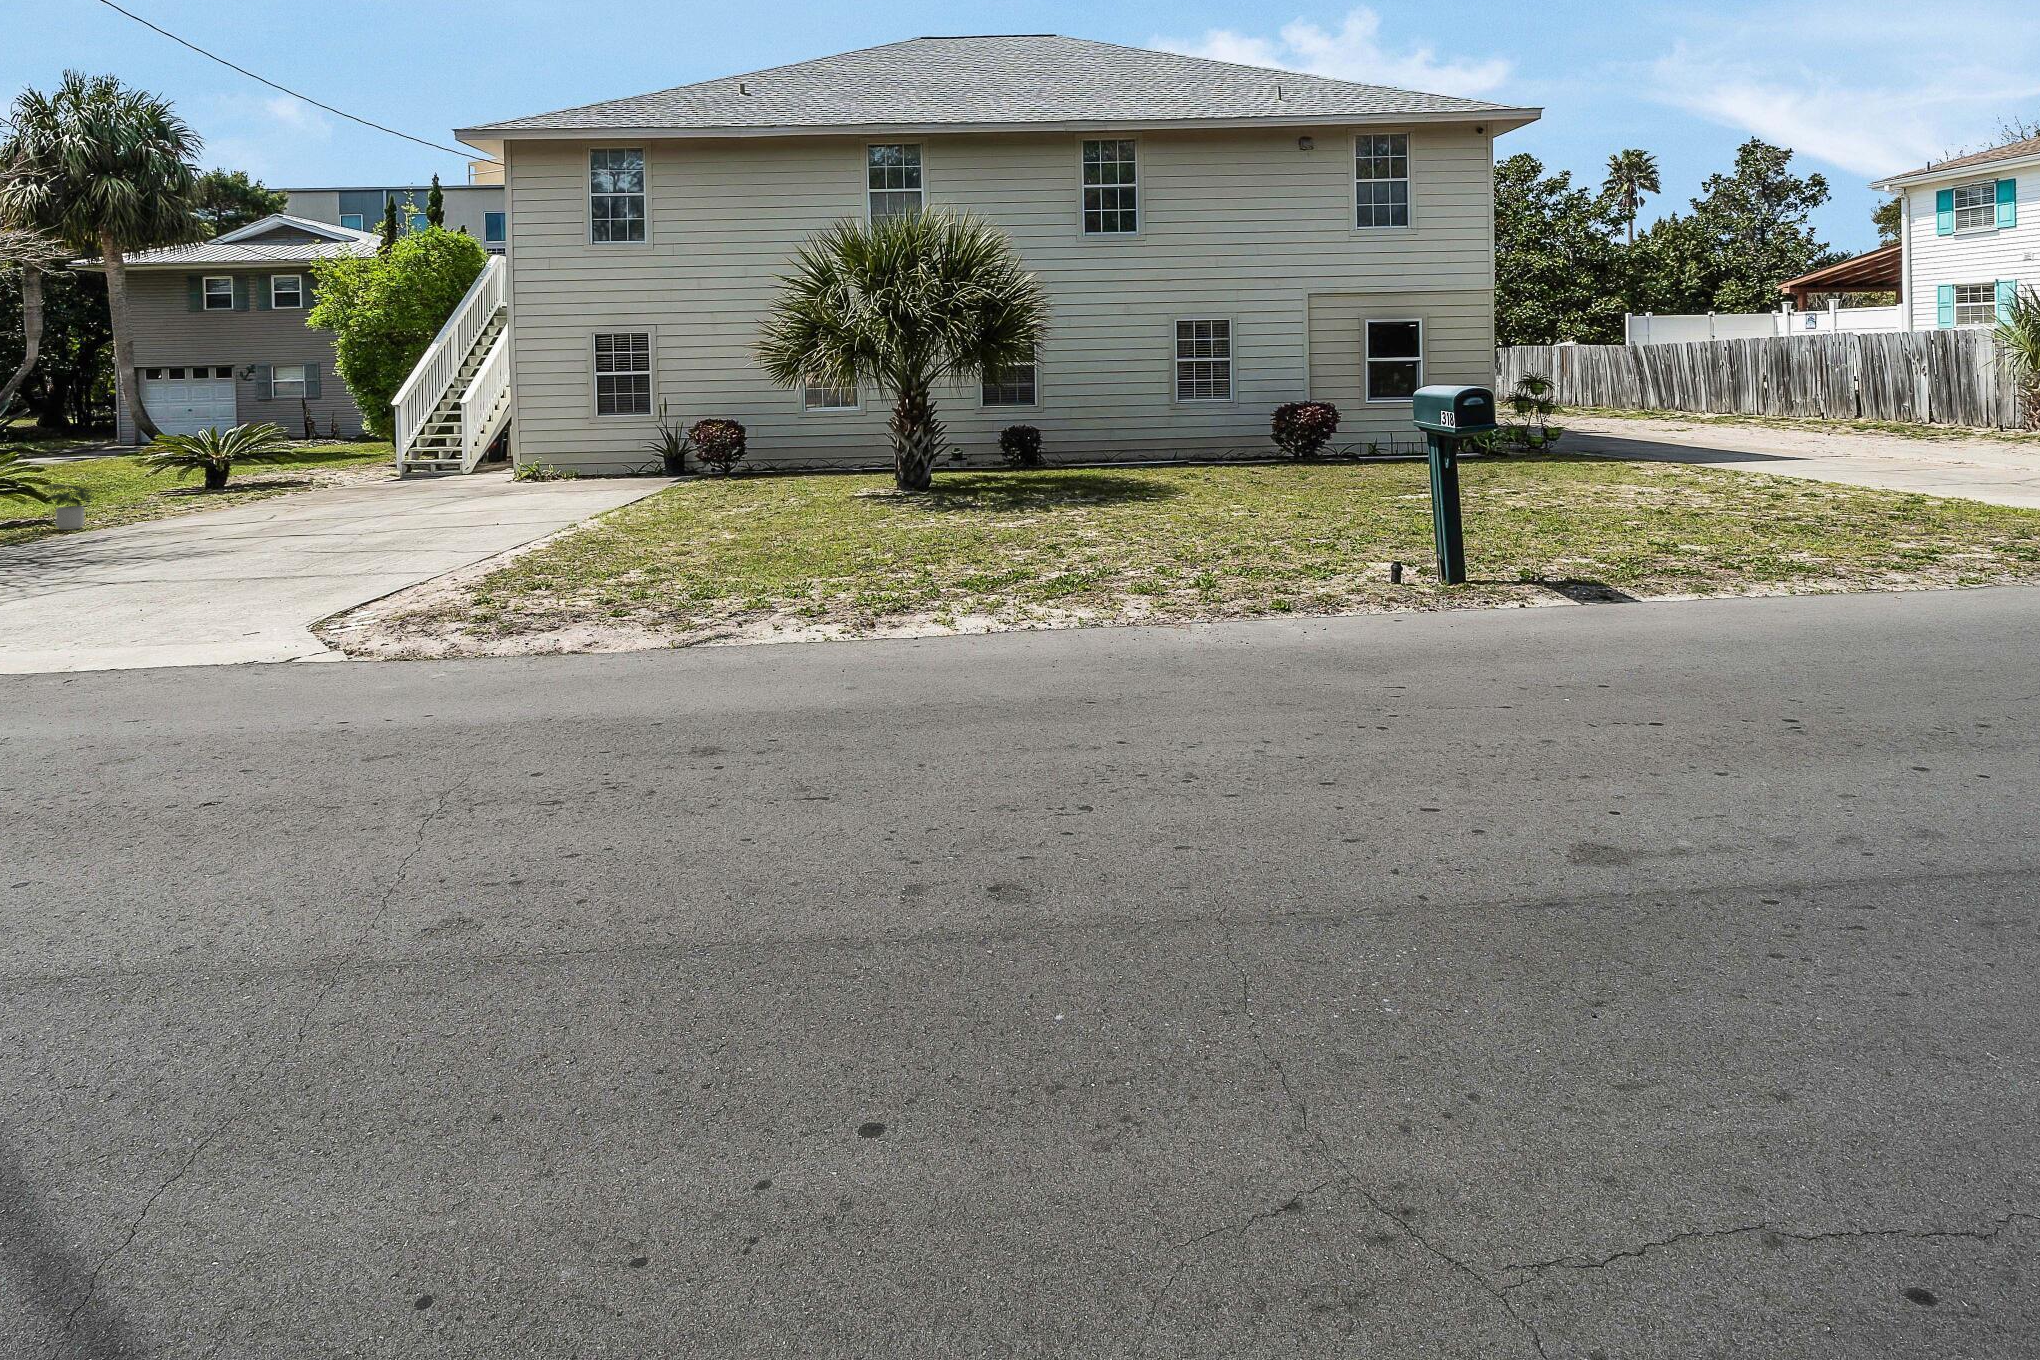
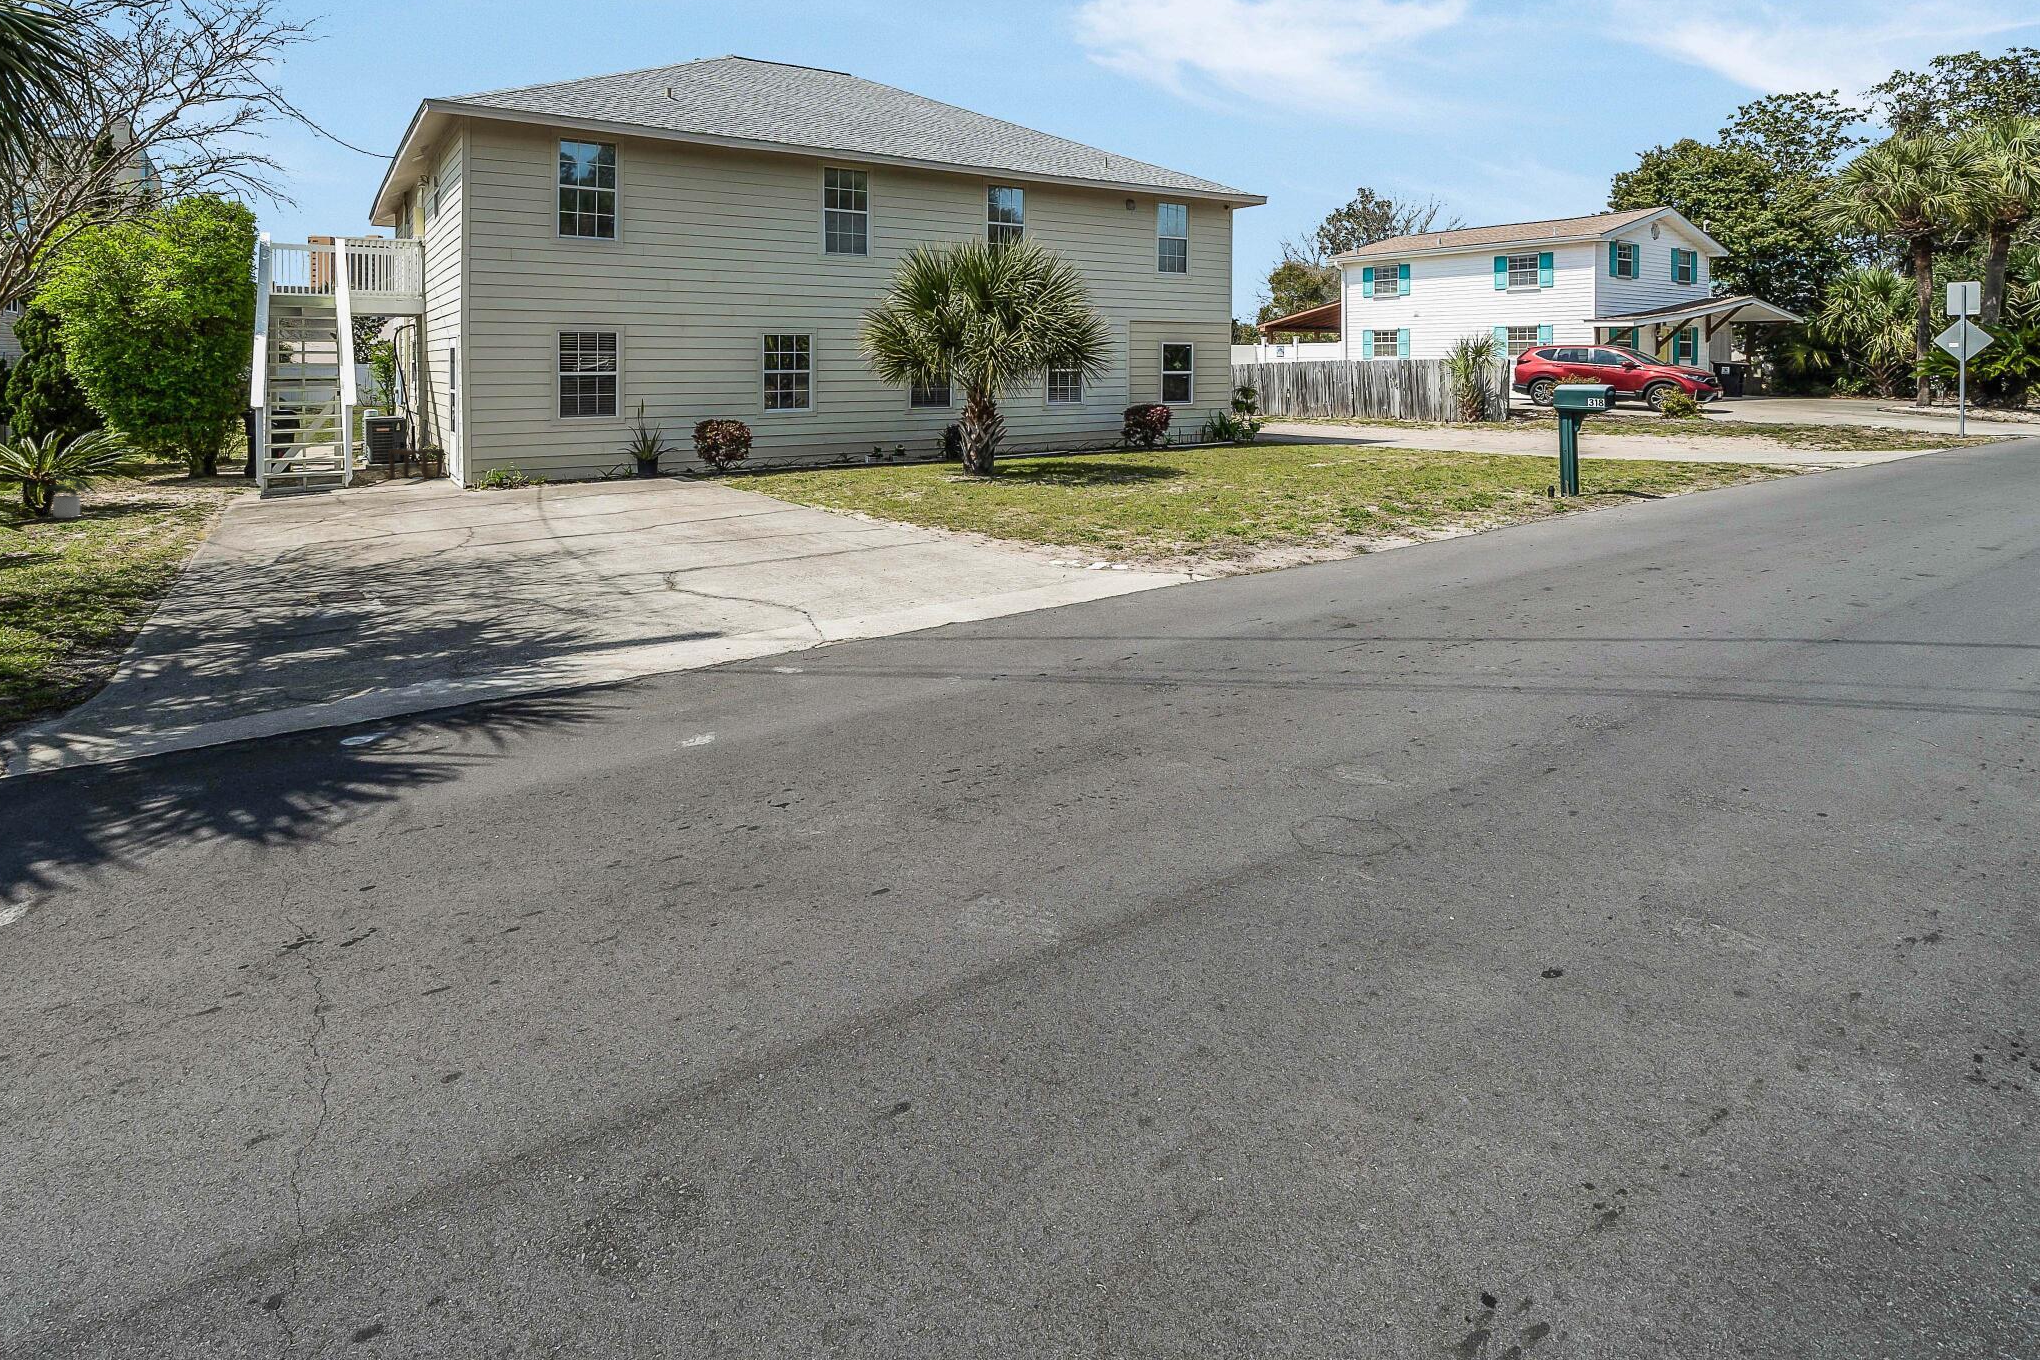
bench: none [411,453,471,487] -> present [388,448,444,481]

